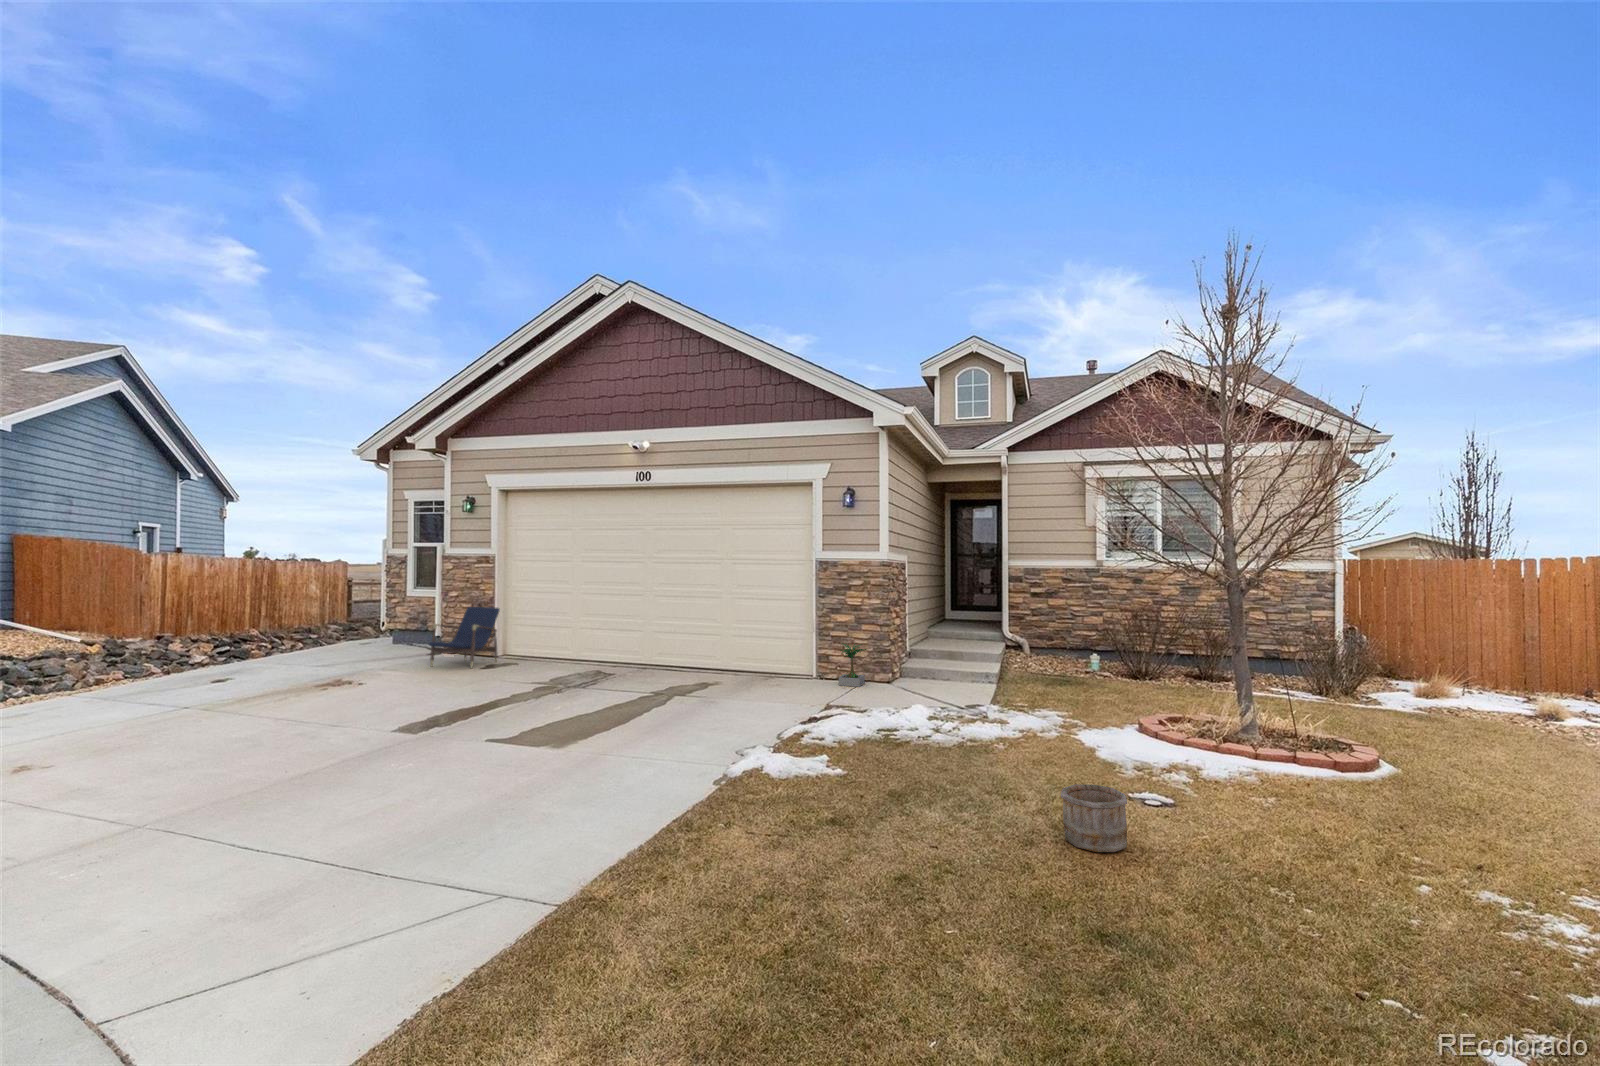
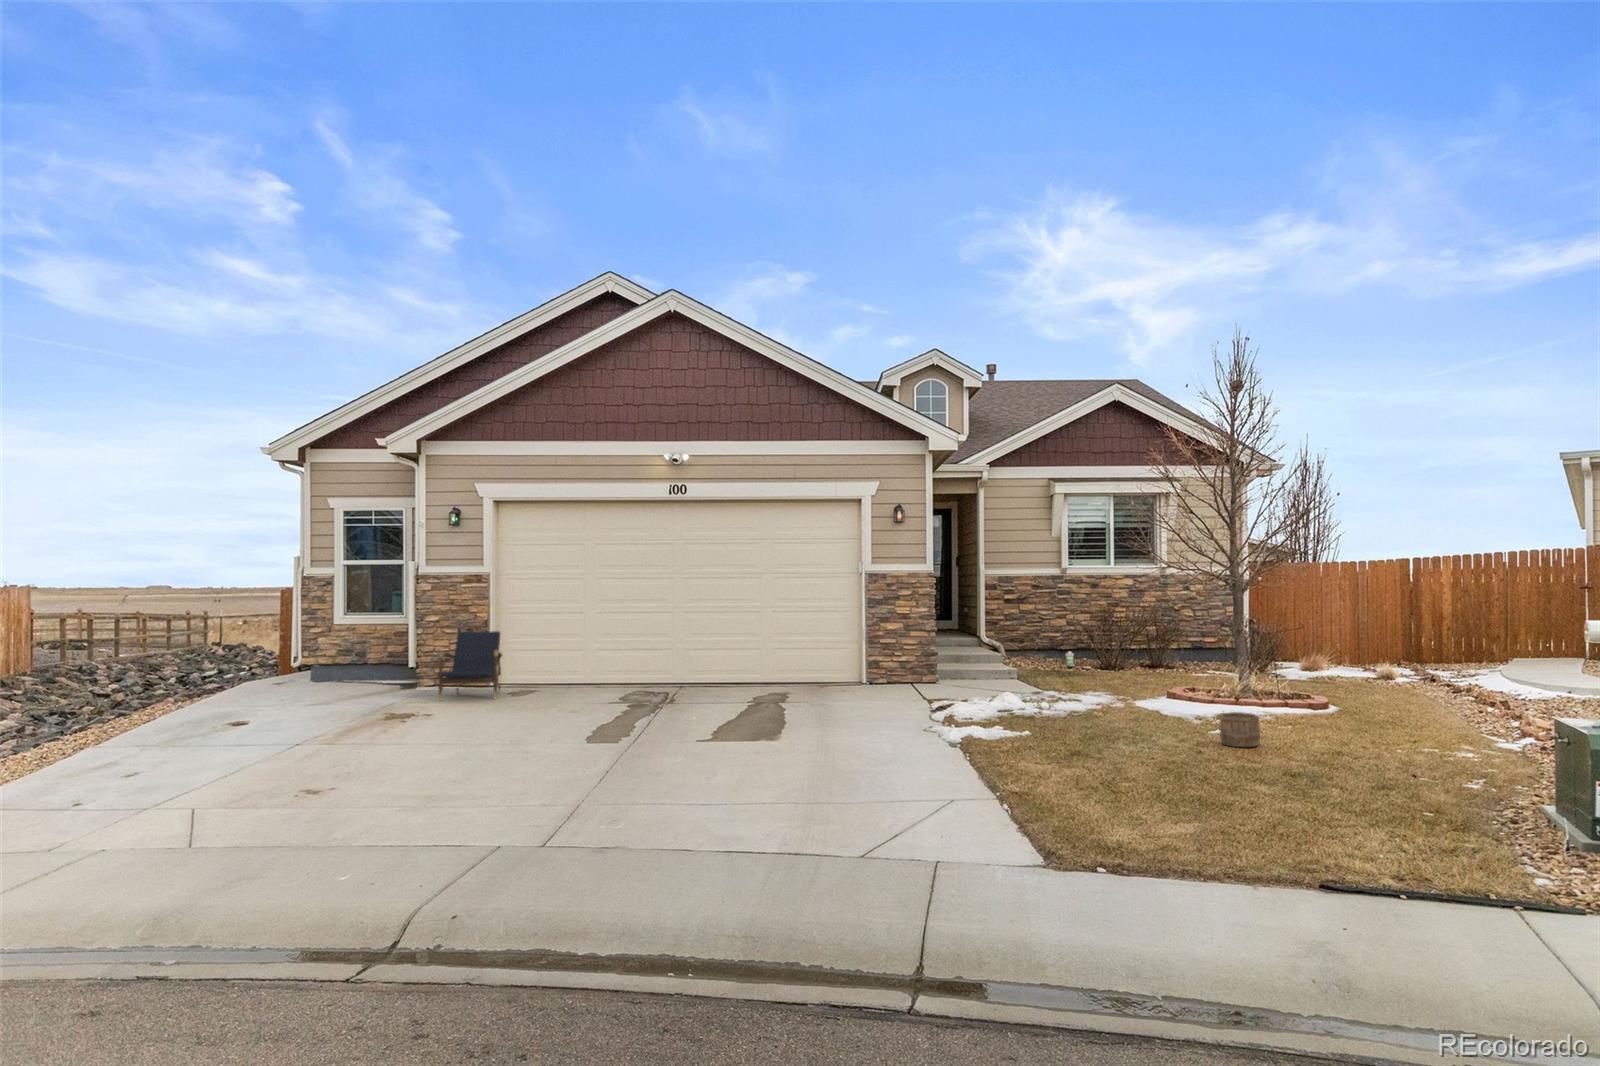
potted plant: present [839,644,866,687] -> none [896,649,924,688]

